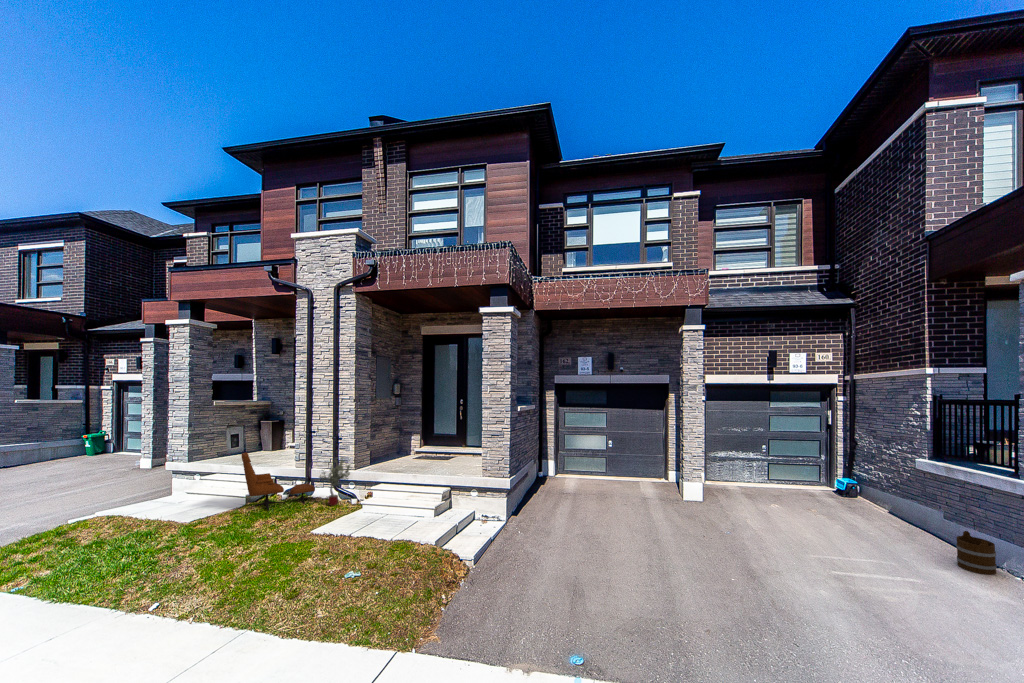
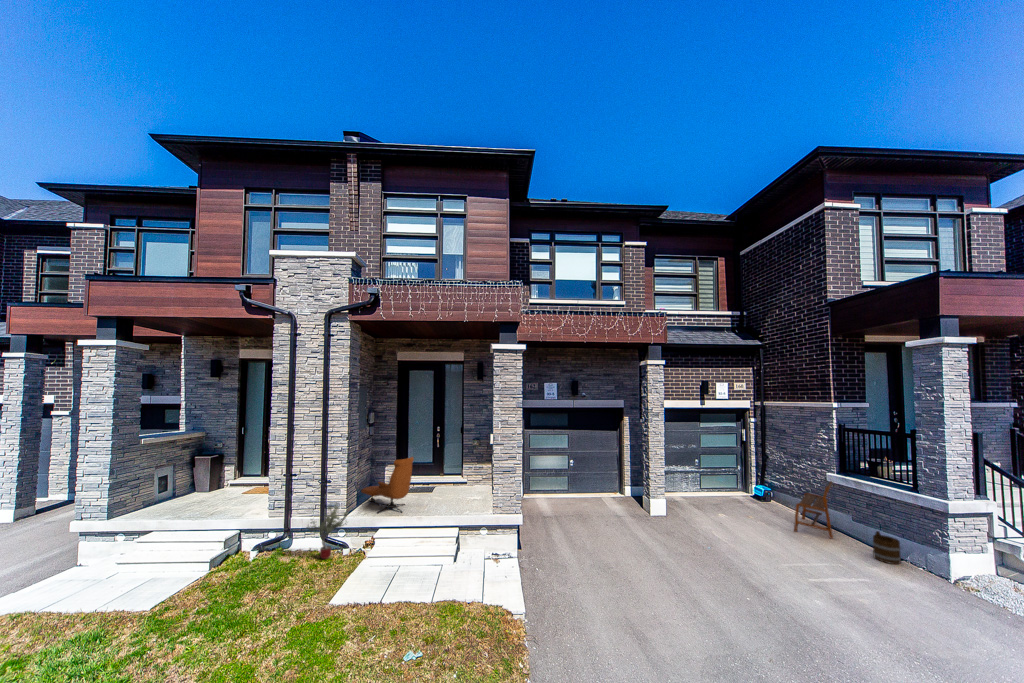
lounge chair: present [242,452,315,511] -> present [361,457,414,513]
bench: none [863,467,936,540] -> present [794,481,833,539]

